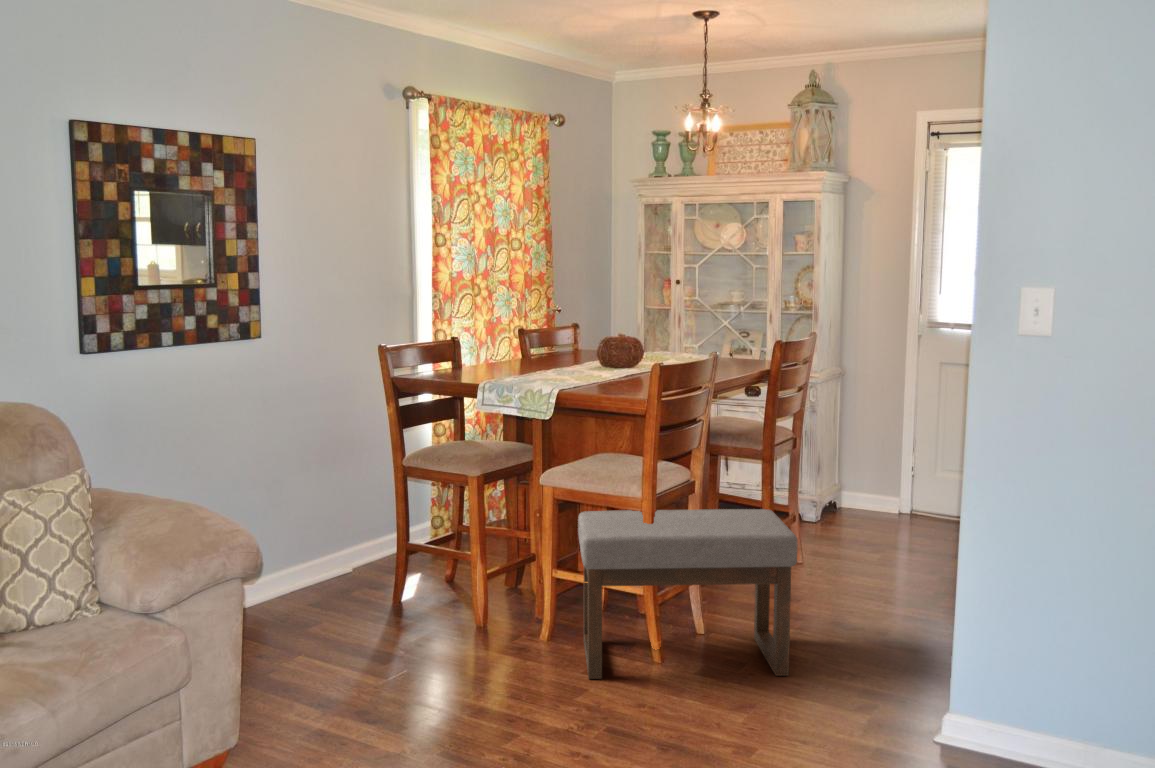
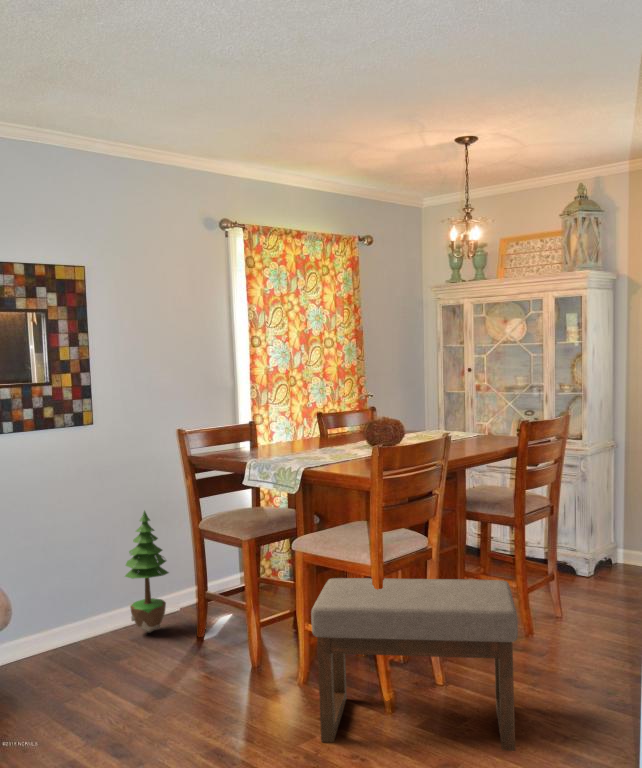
potted tree: none [300,442,354,589] -> present [125,511,169,633]

